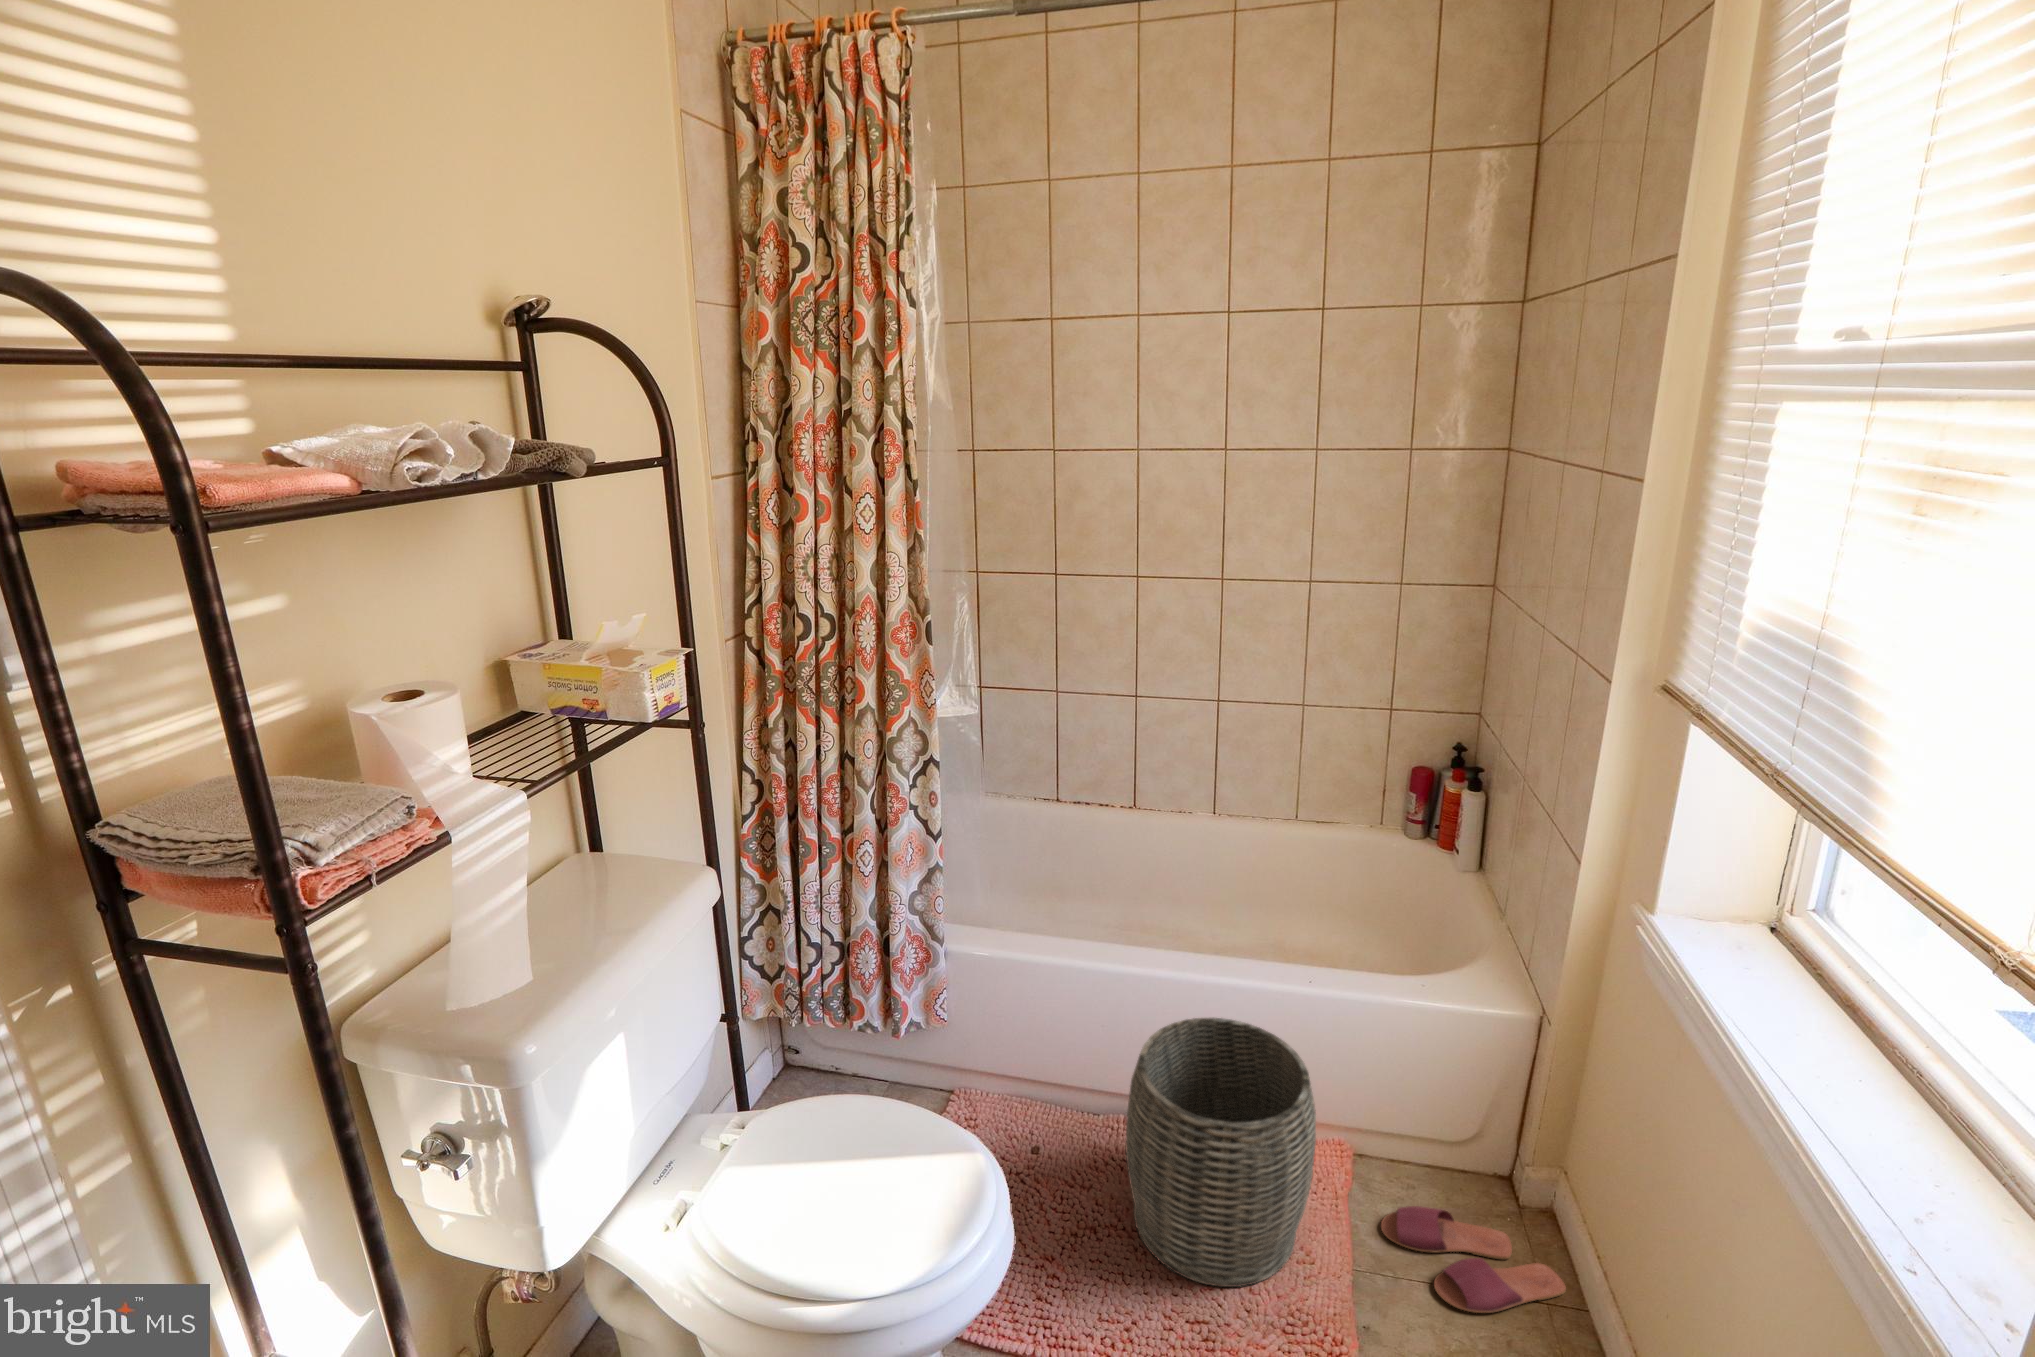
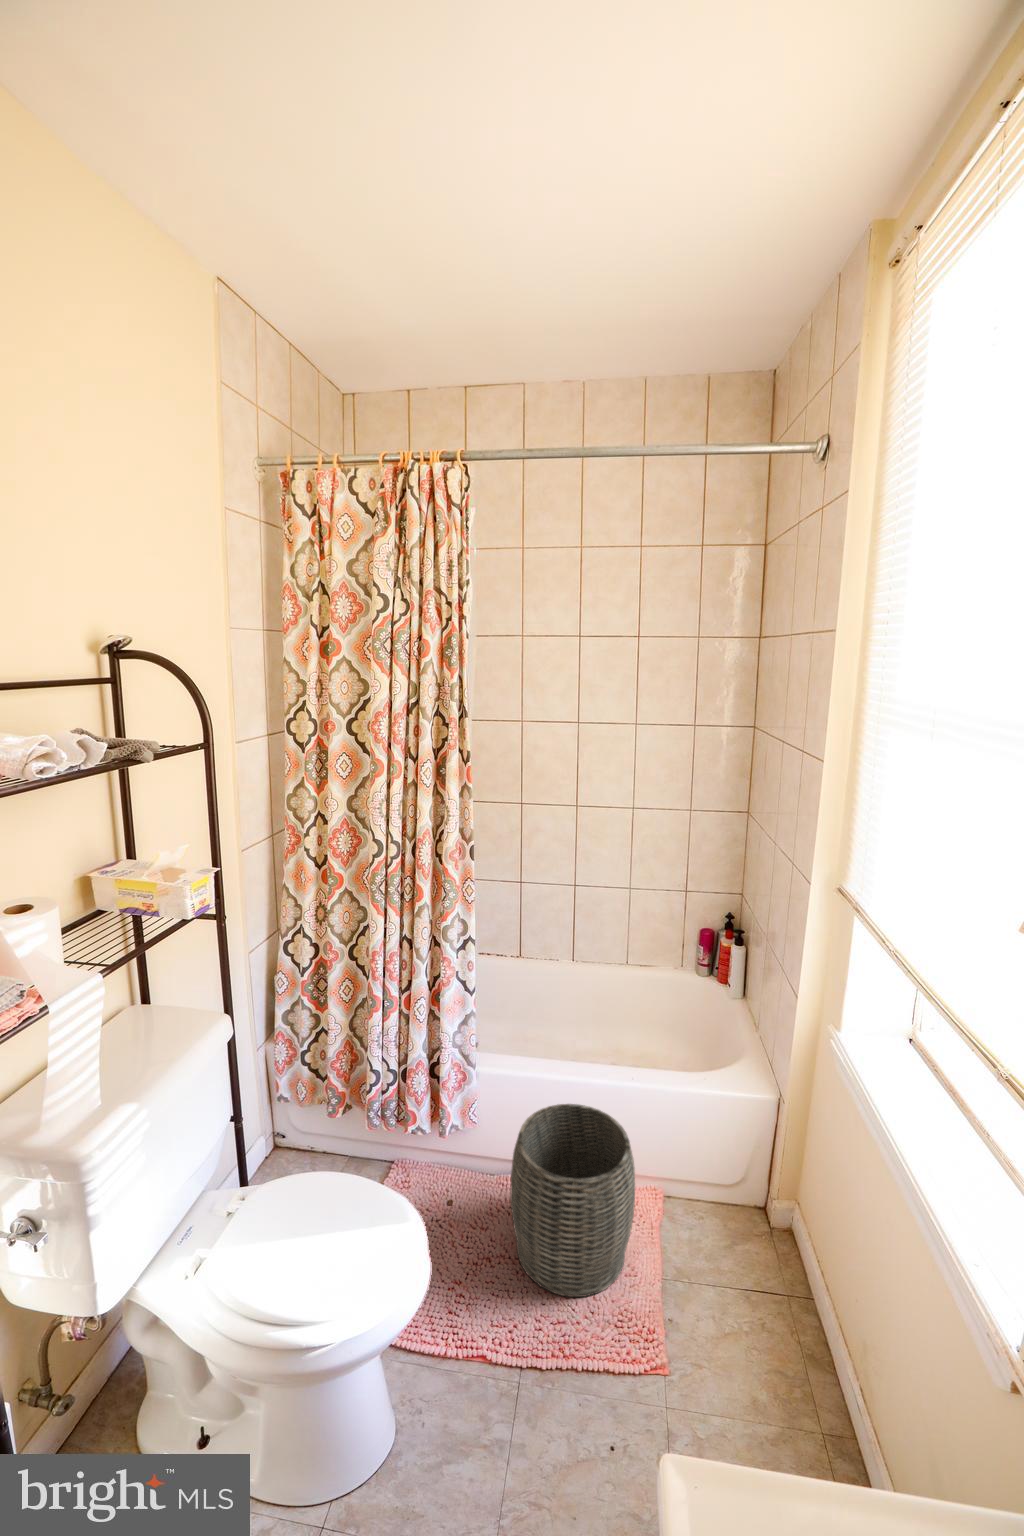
slippers: present [1381,1206,1566,1313] -> none [681,1231,799,1306]

